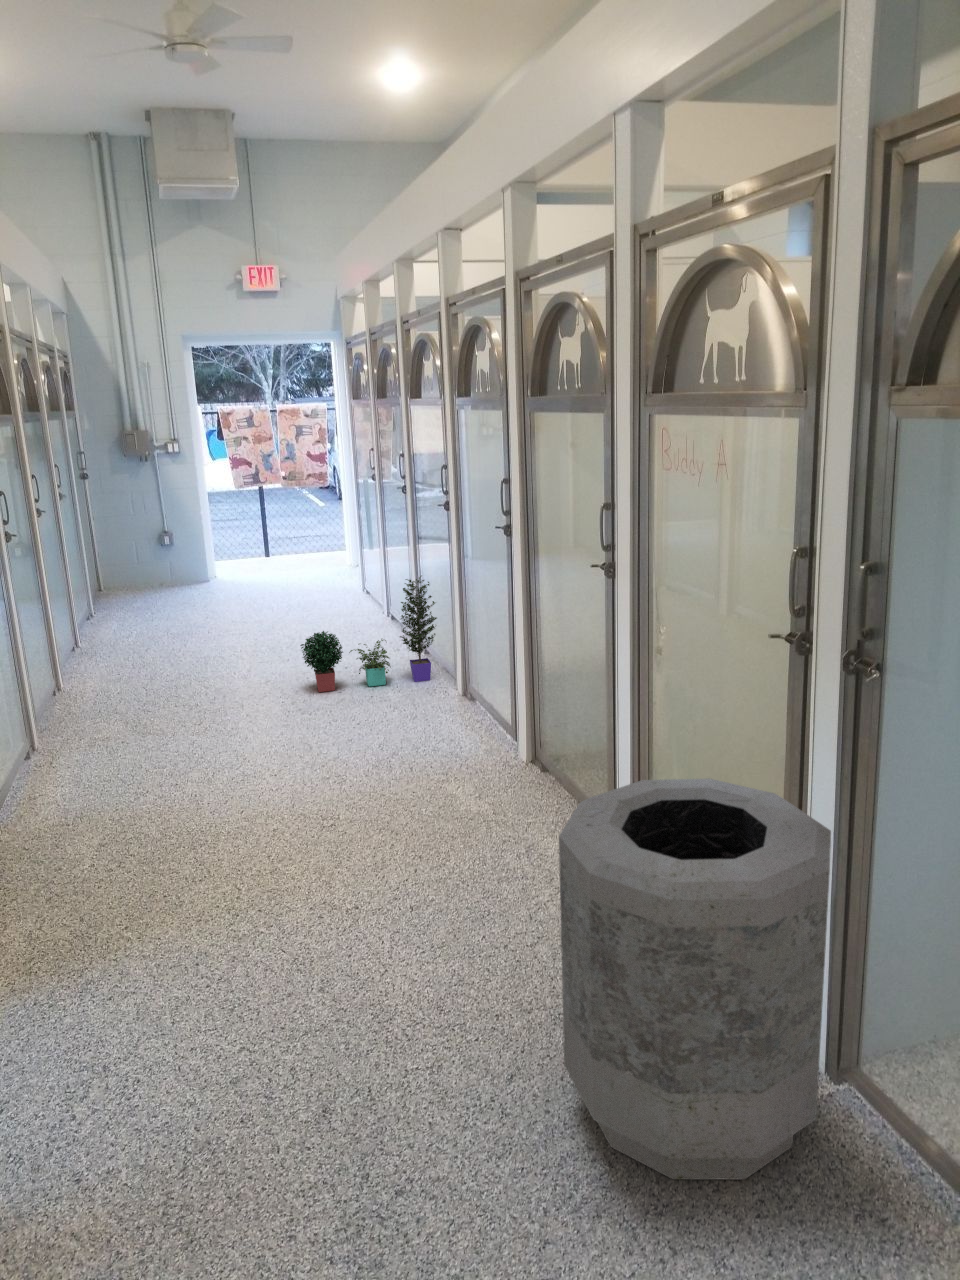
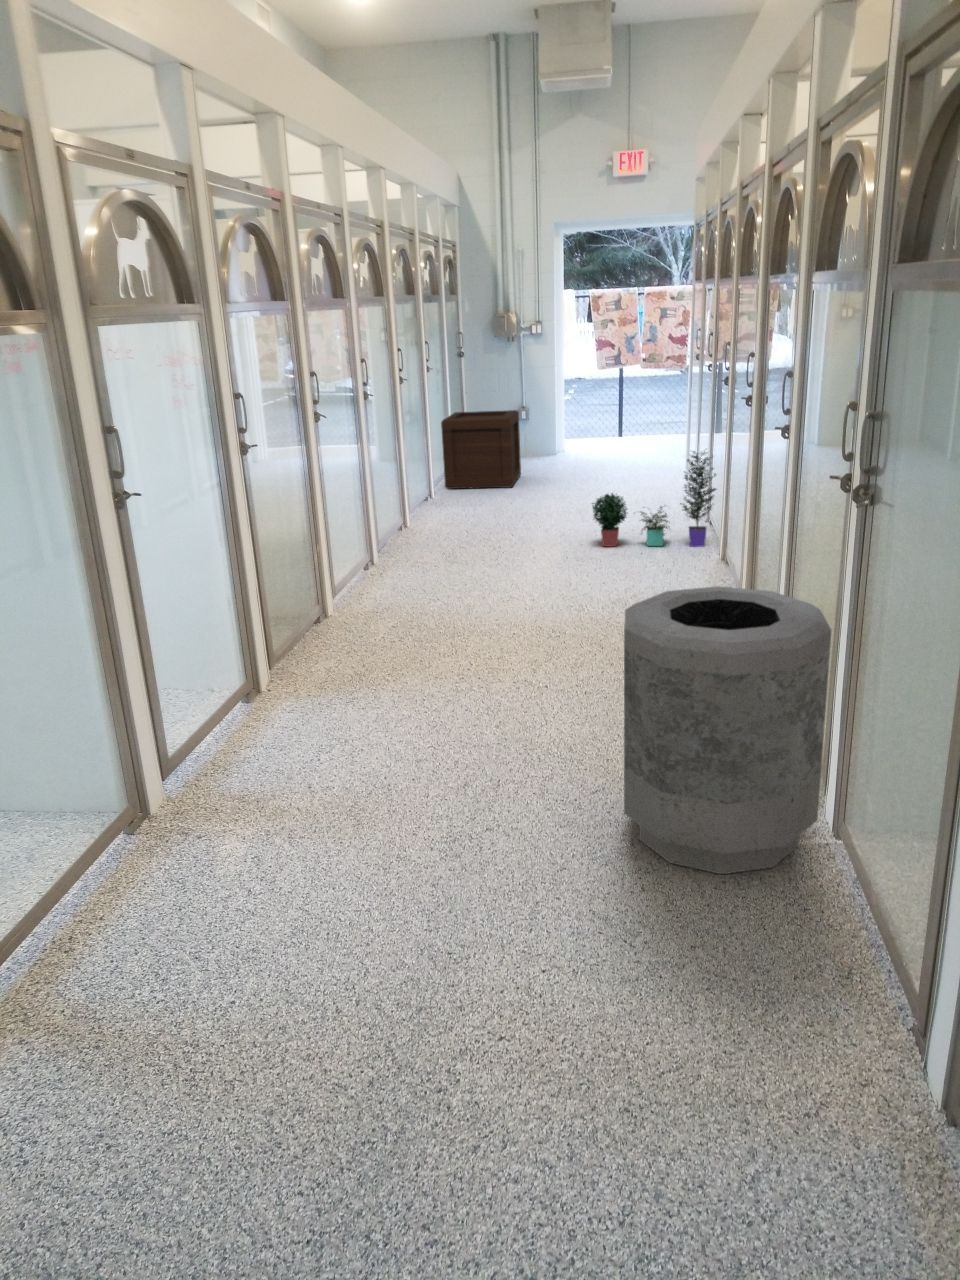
wooden crate: none [79,538,177,634] -> present [441,410,521,489]

